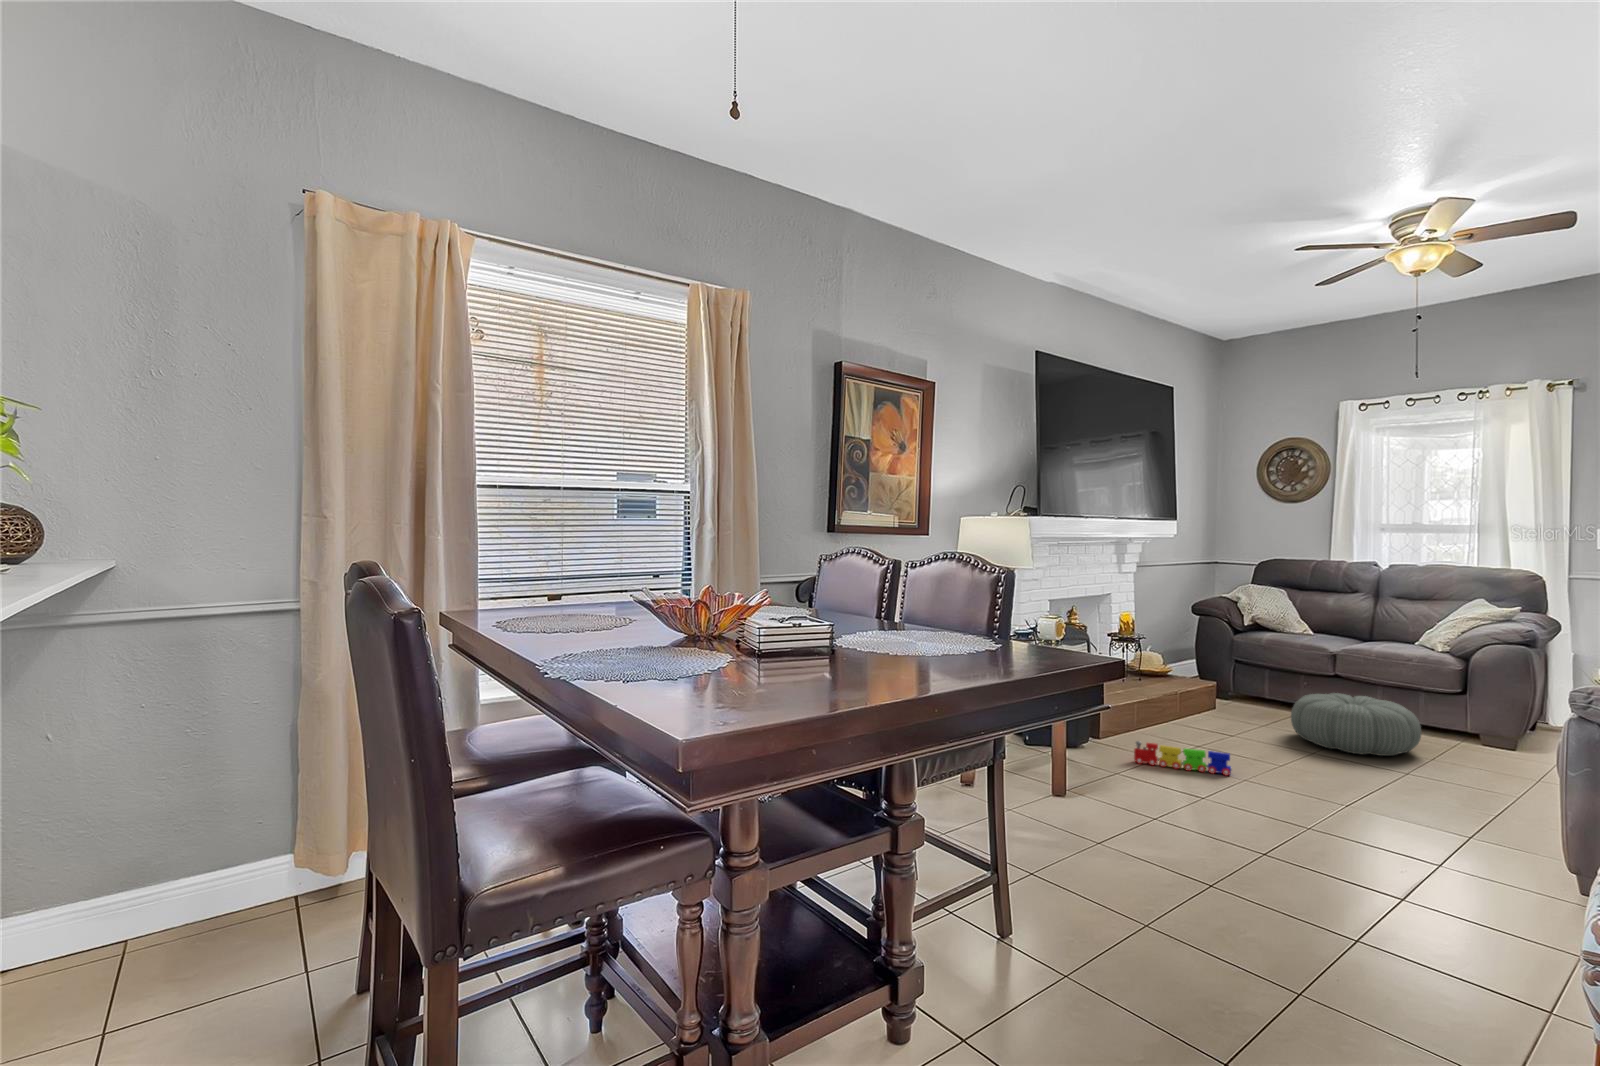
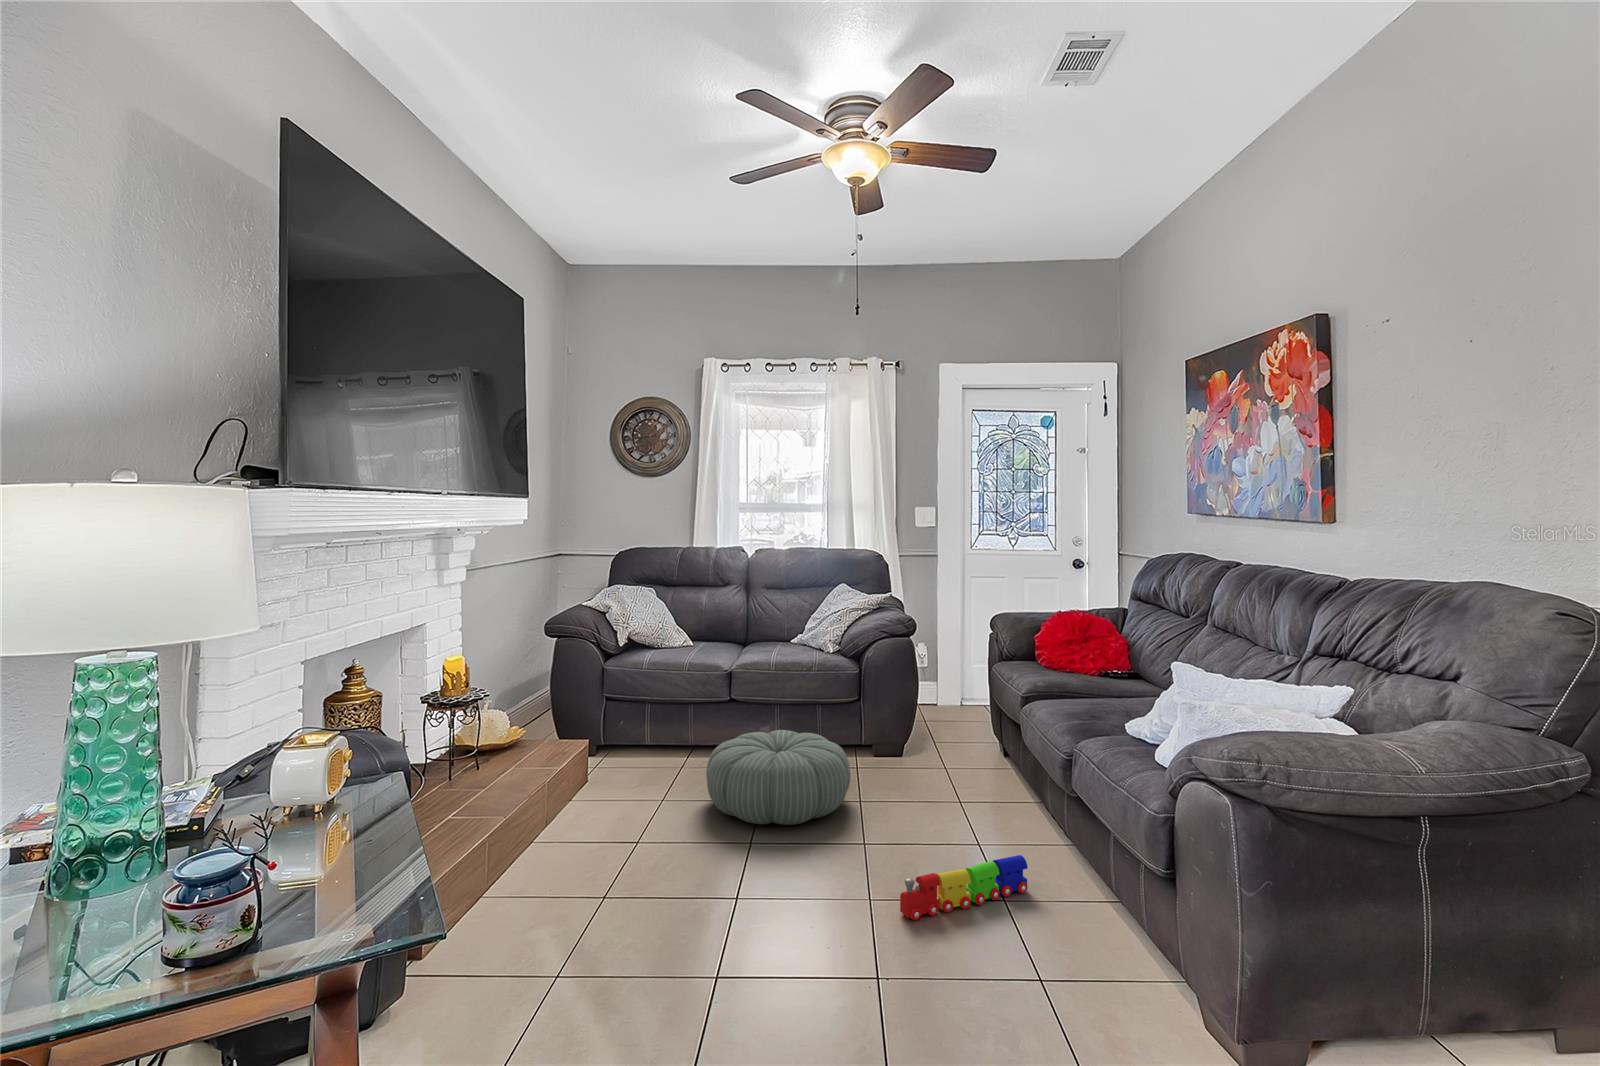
toy train: present [1134,741,1232,776] -> present [900,855,1028,920]

